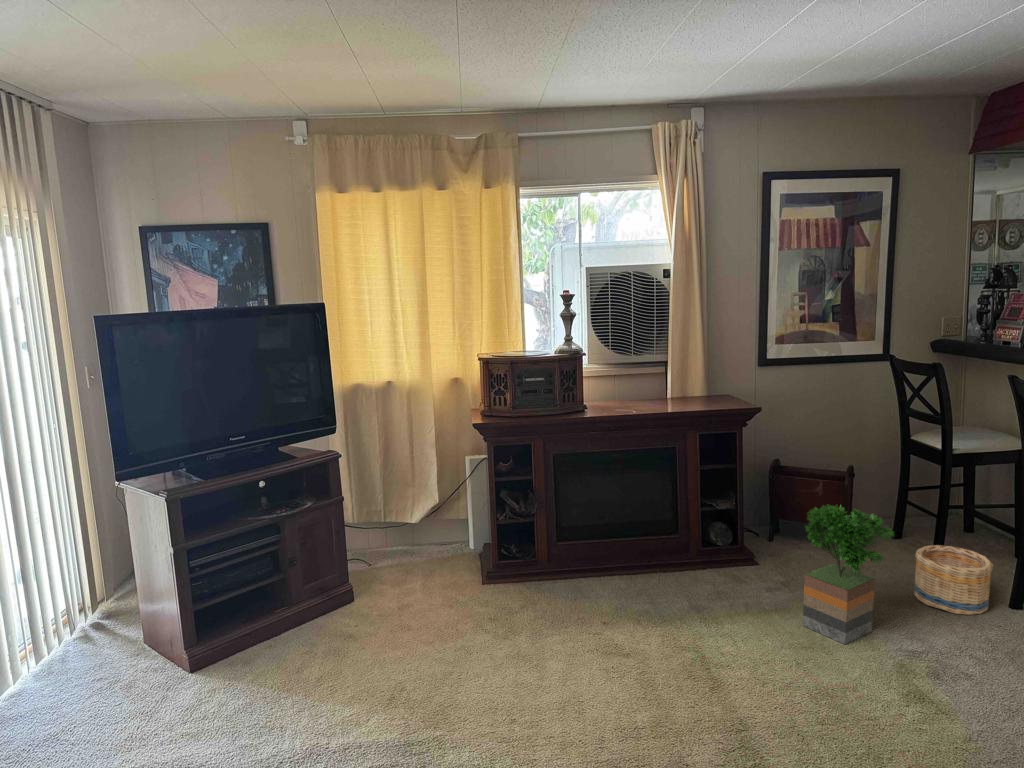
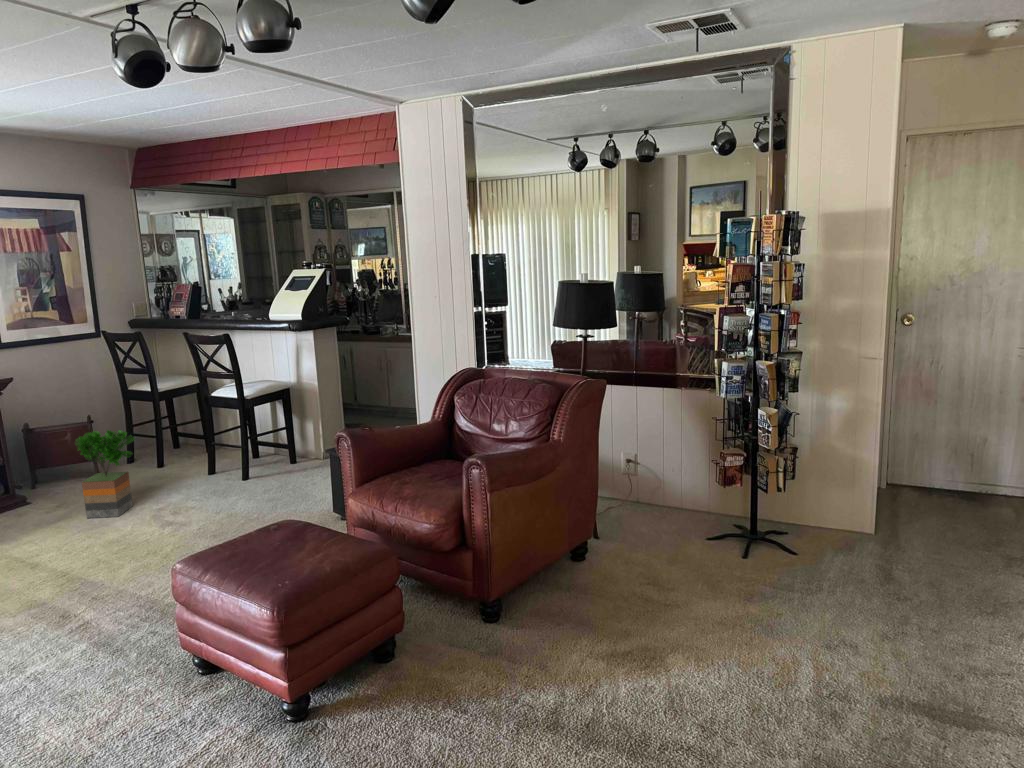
basket: present [914,545,993,615] -> none [149,446,196,486]

